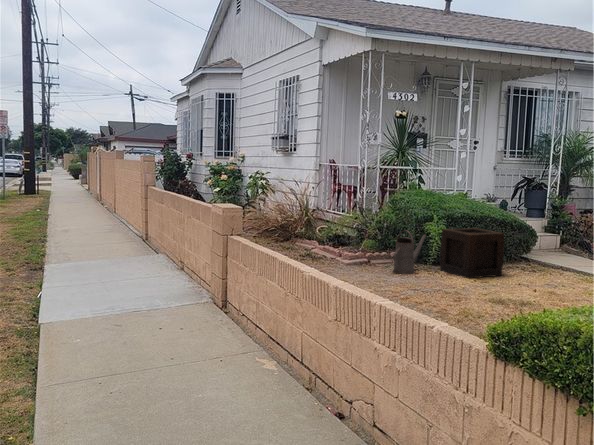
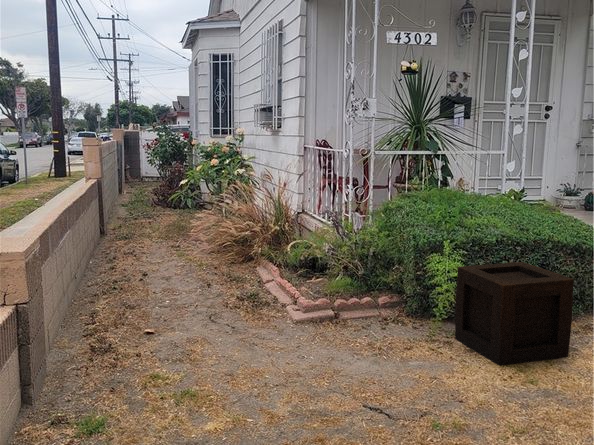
watering can: present [393,230,426,274] -> none [362,271,430,351]

